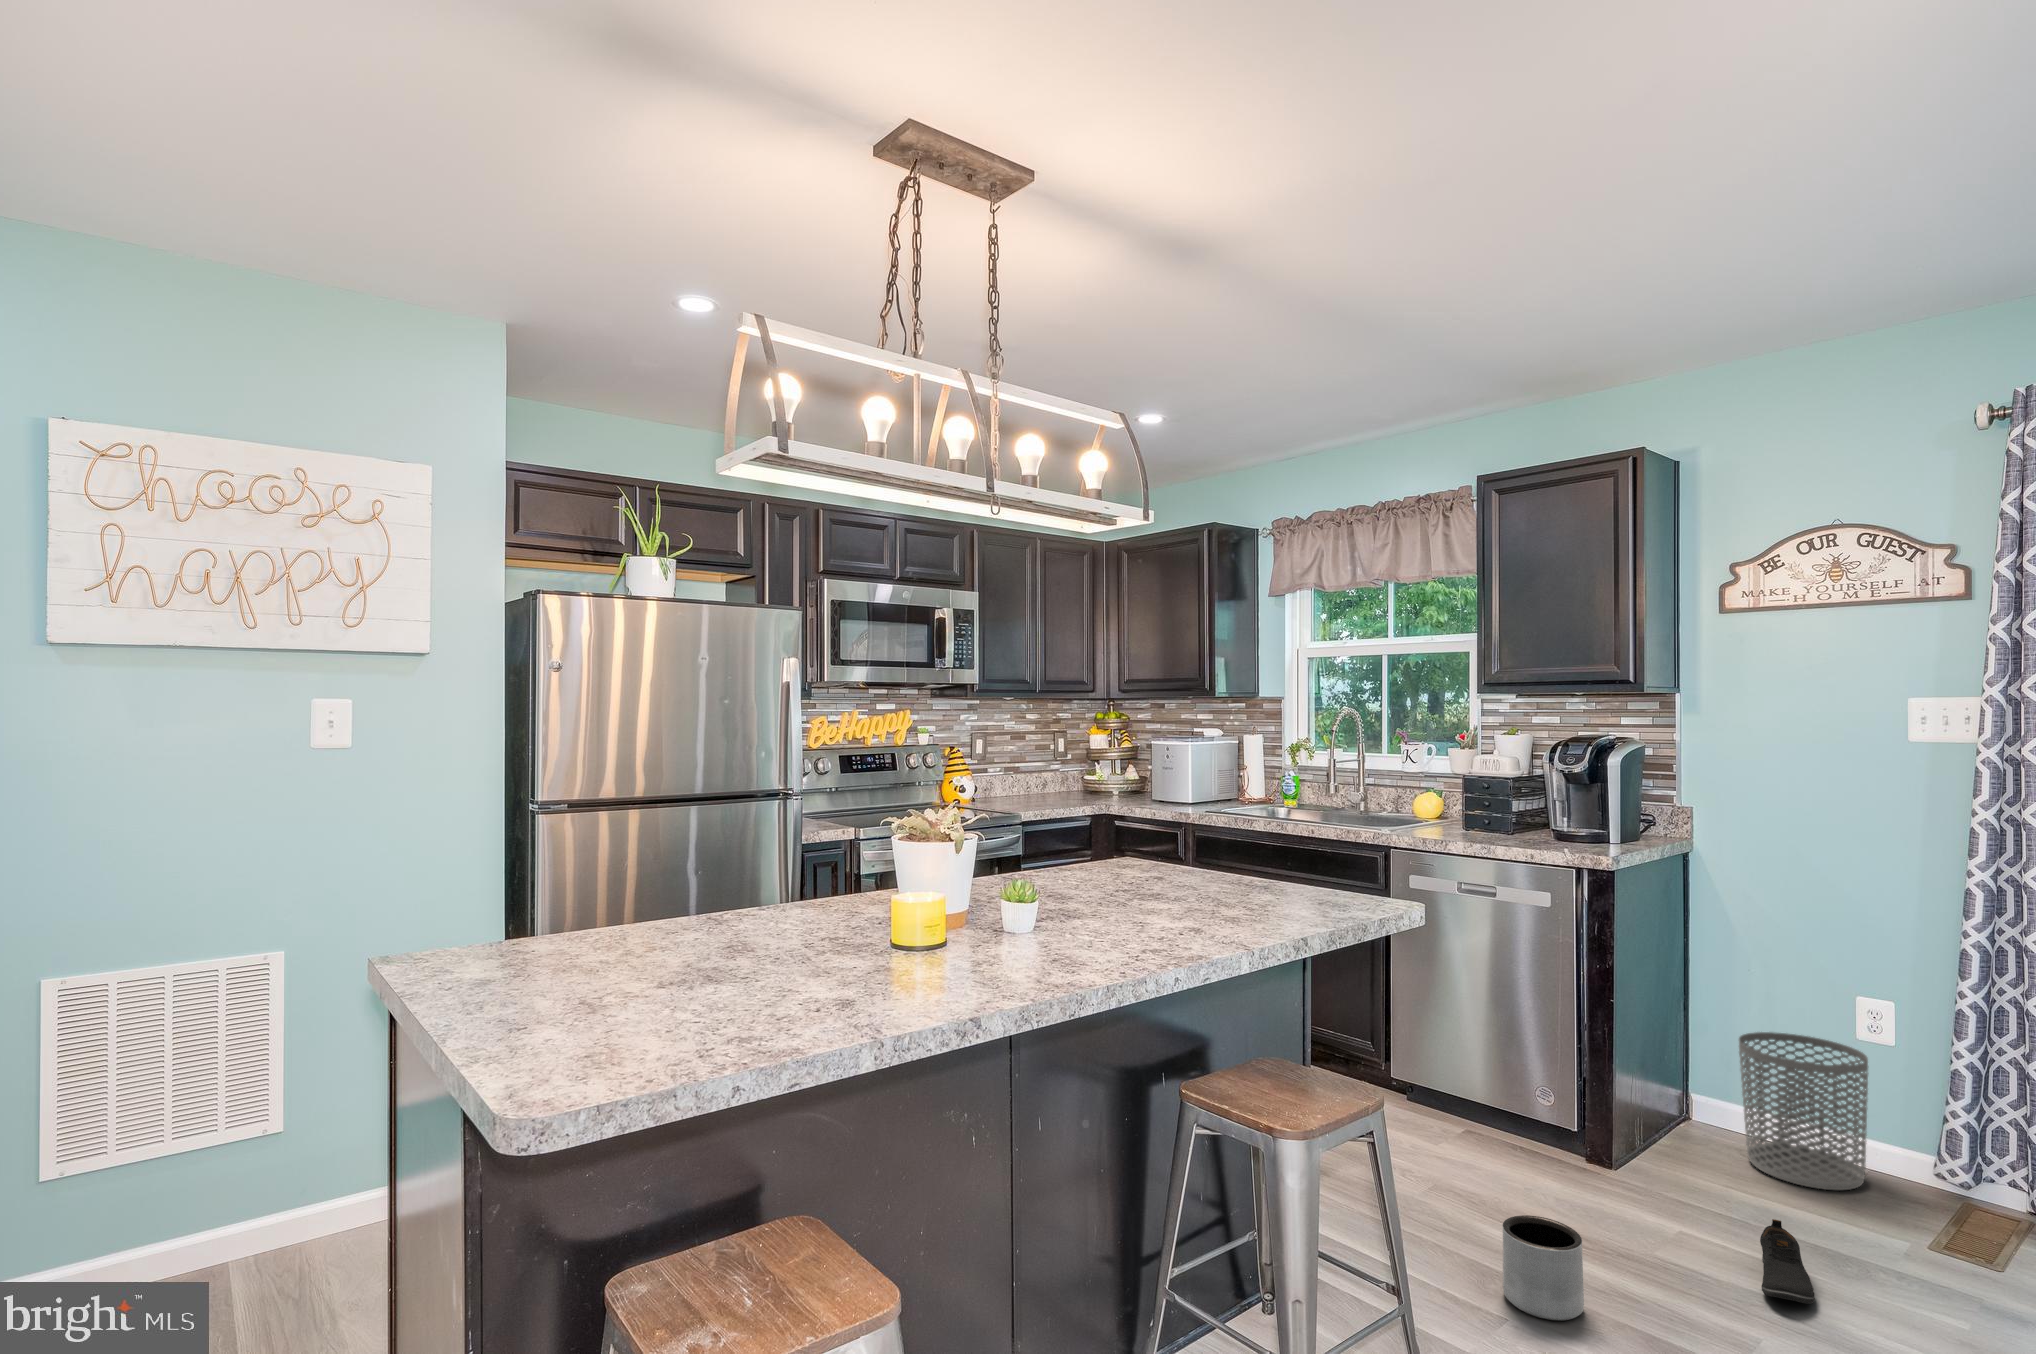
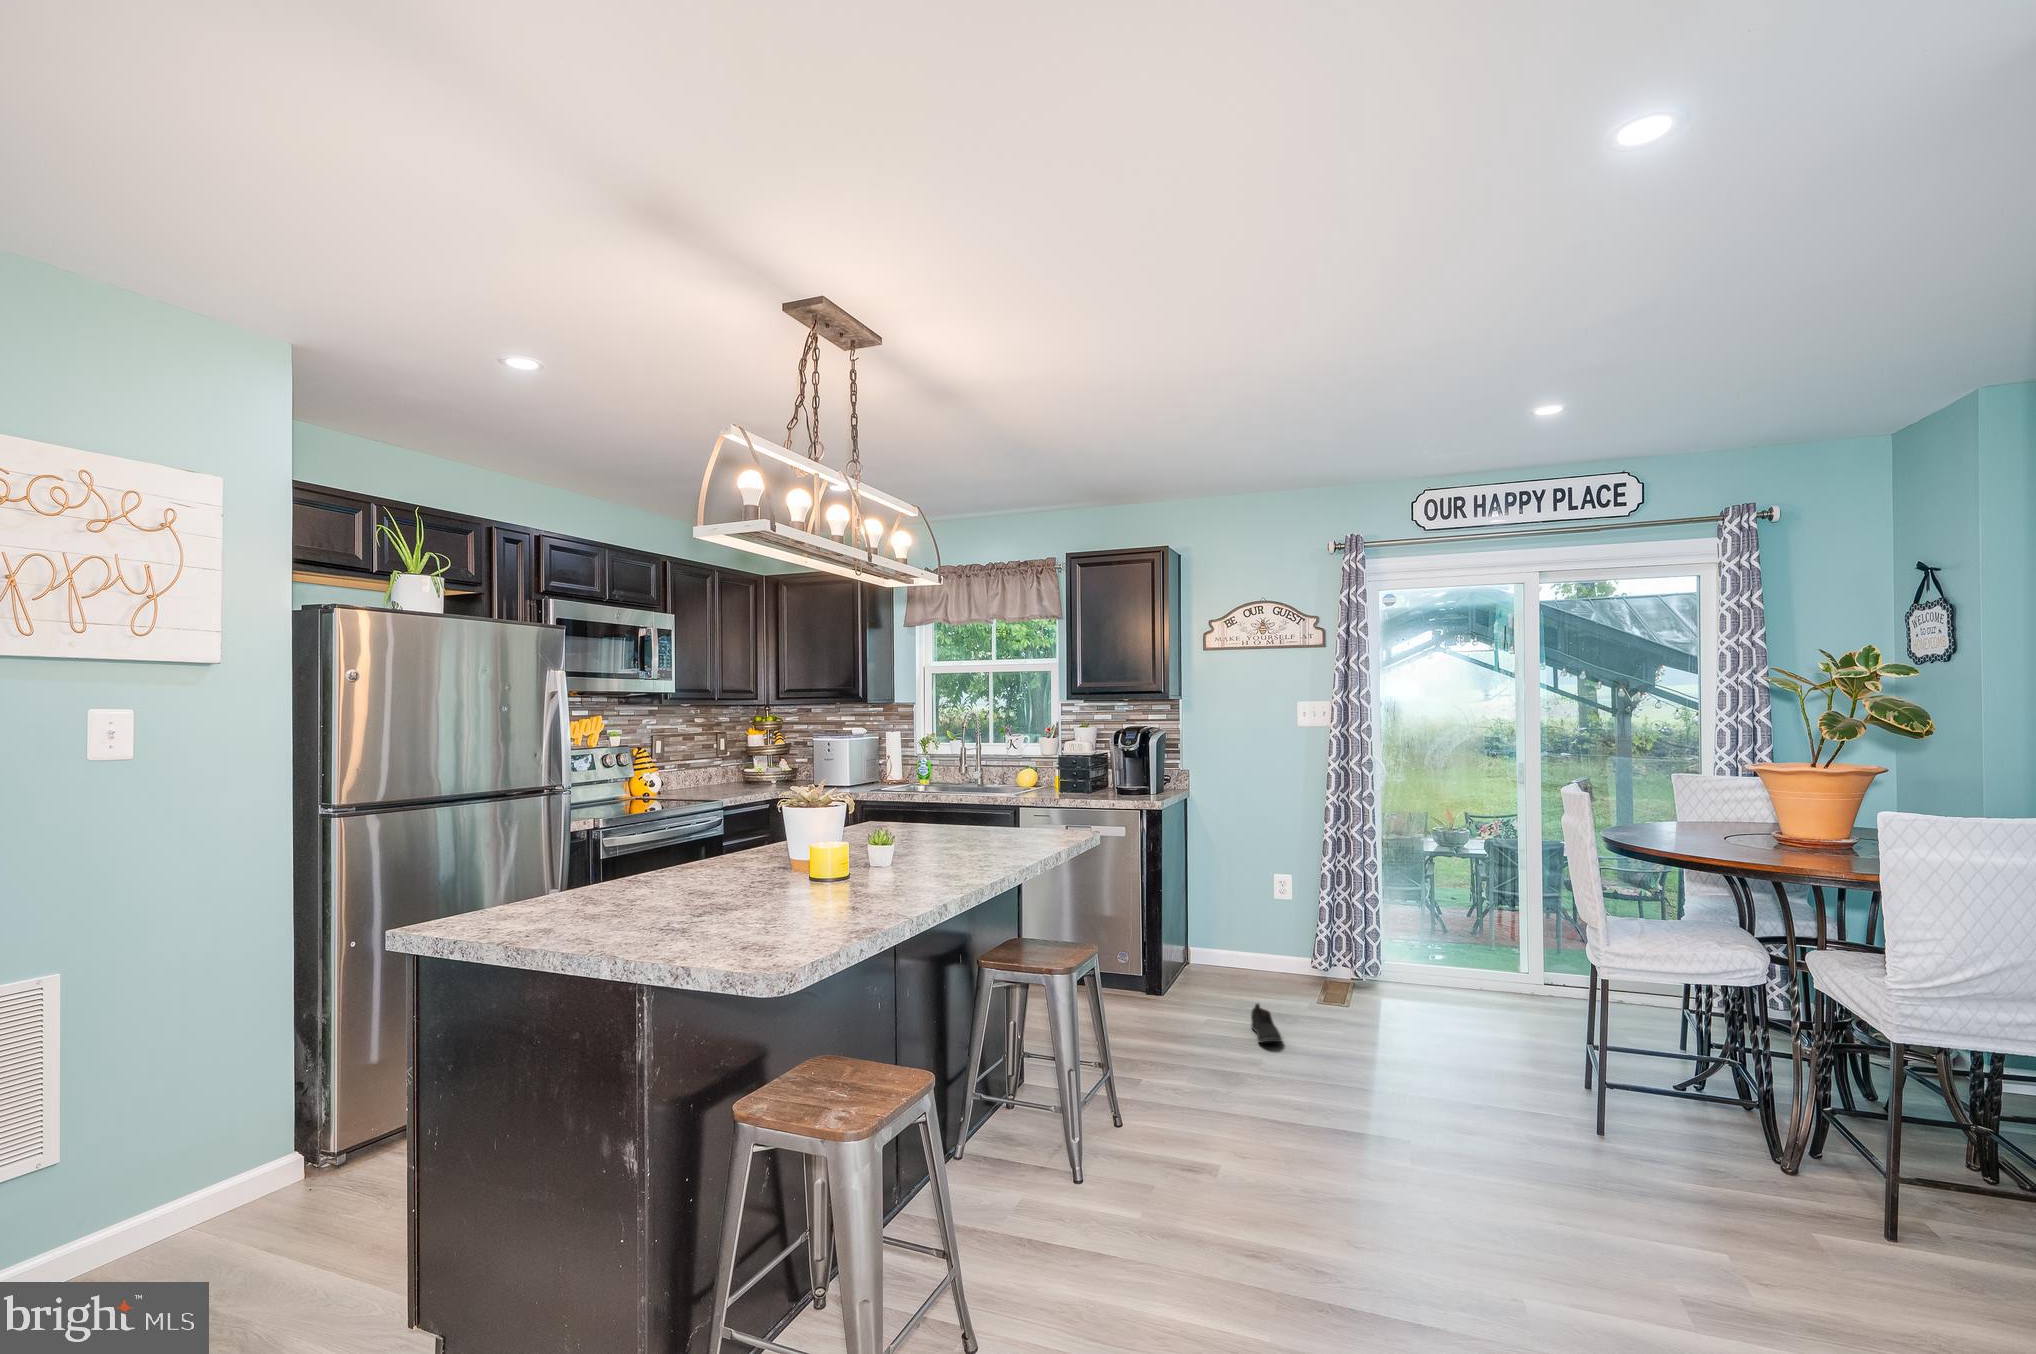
waste bin: present [1739,1032,1868,1190] -> none [1219,903,1282,989]
planter: present [1503,1215,1584,1321] -> none [1137,1022,1182,1079]

